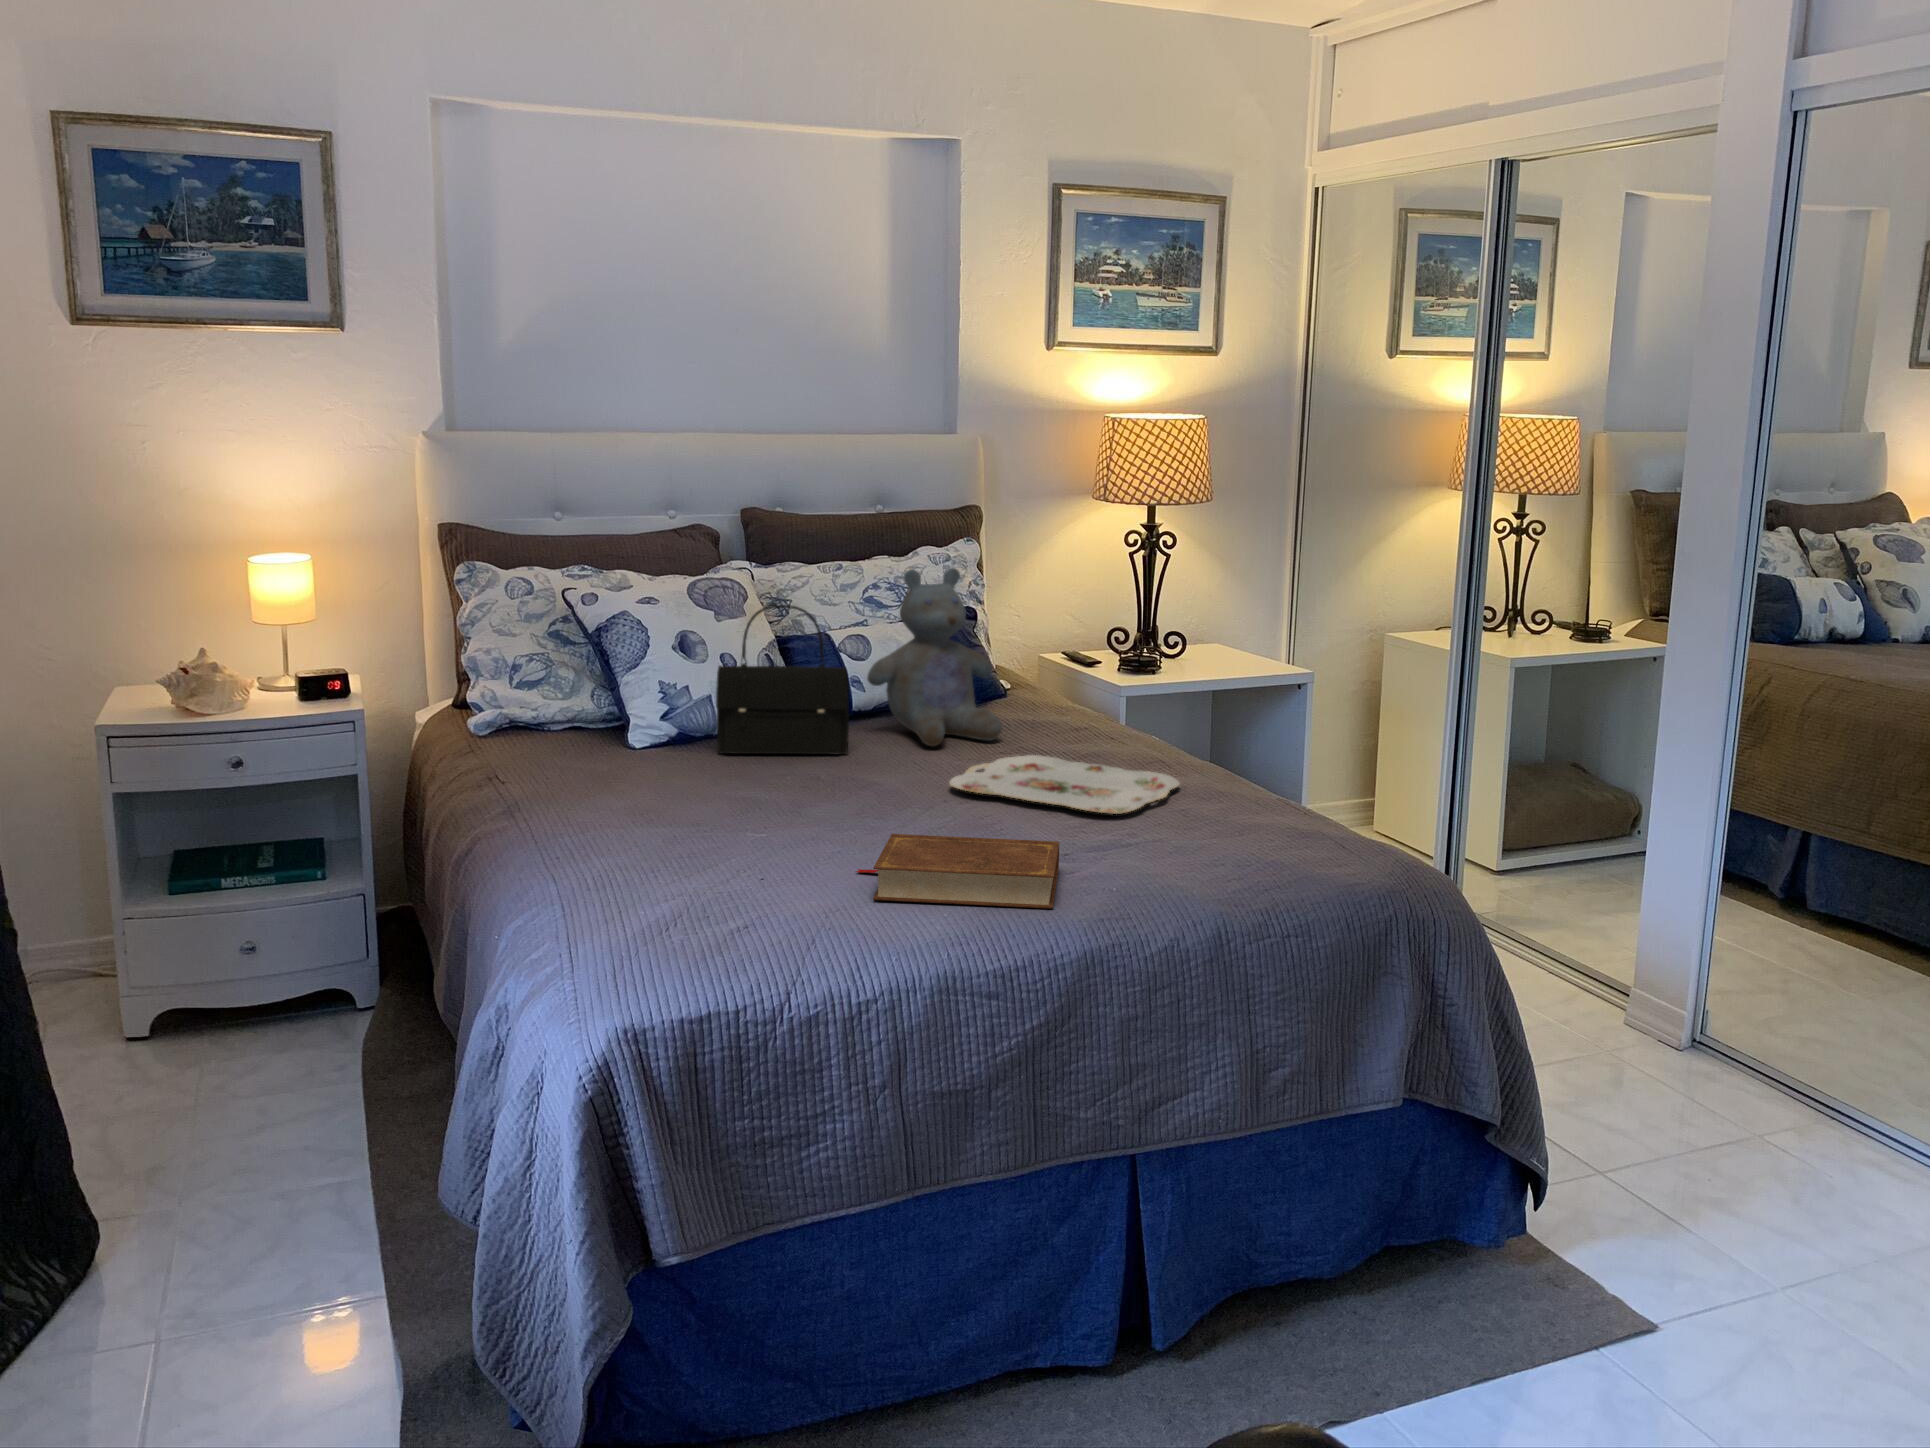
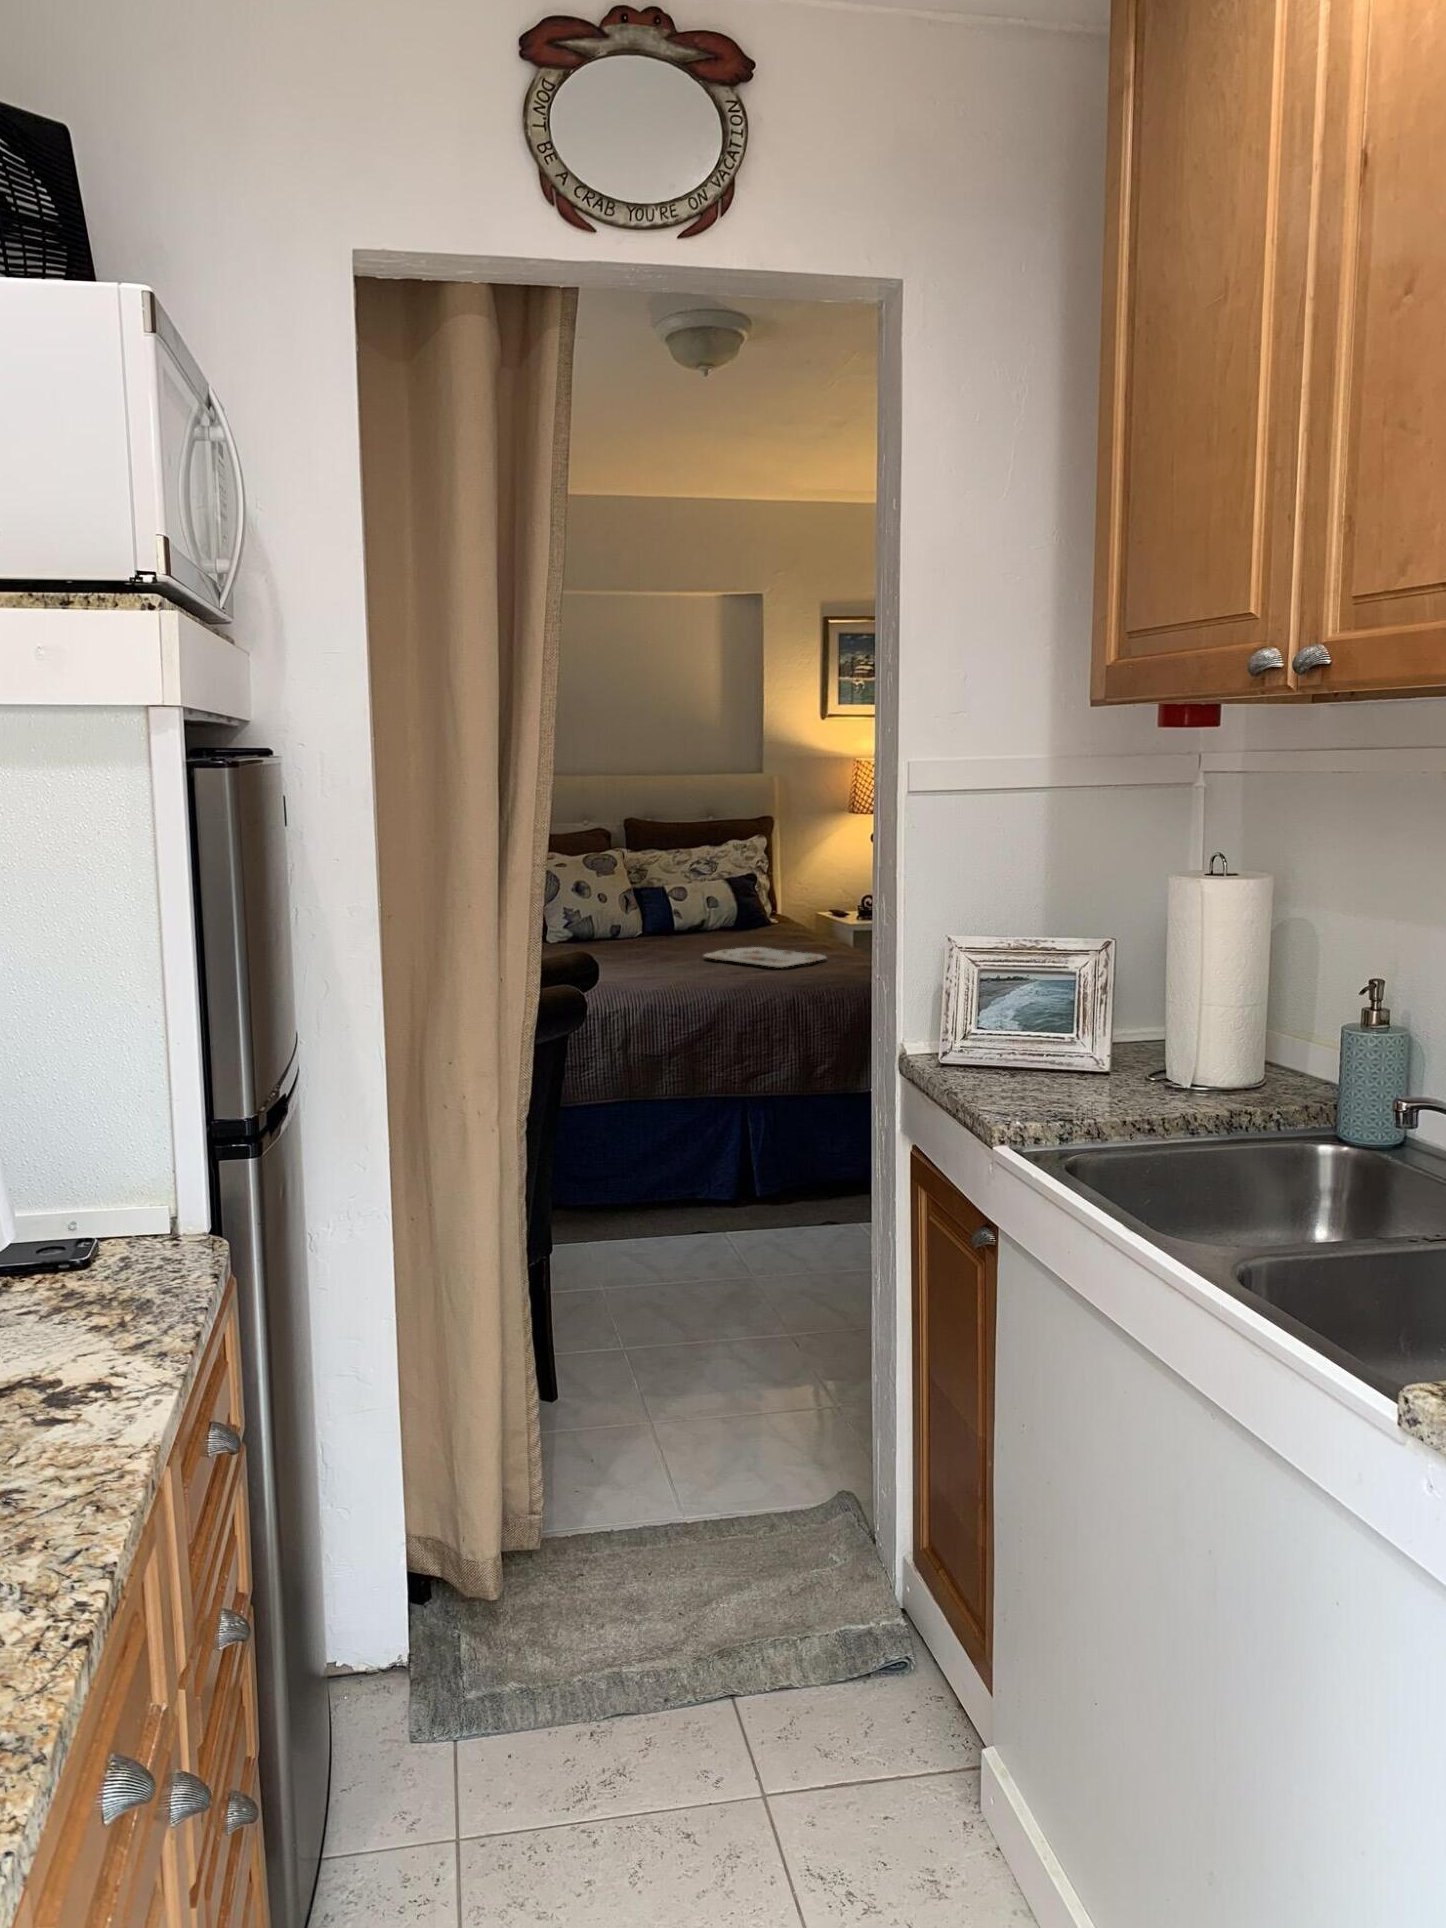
stuffed bear: present [867,568,1002,746] -> none [677,847,750,944]
handbag: present [716,605,849,755] -> none [592,865,662,947]
book: present [855,834,1059,909] -> none [635,964,732,992]

